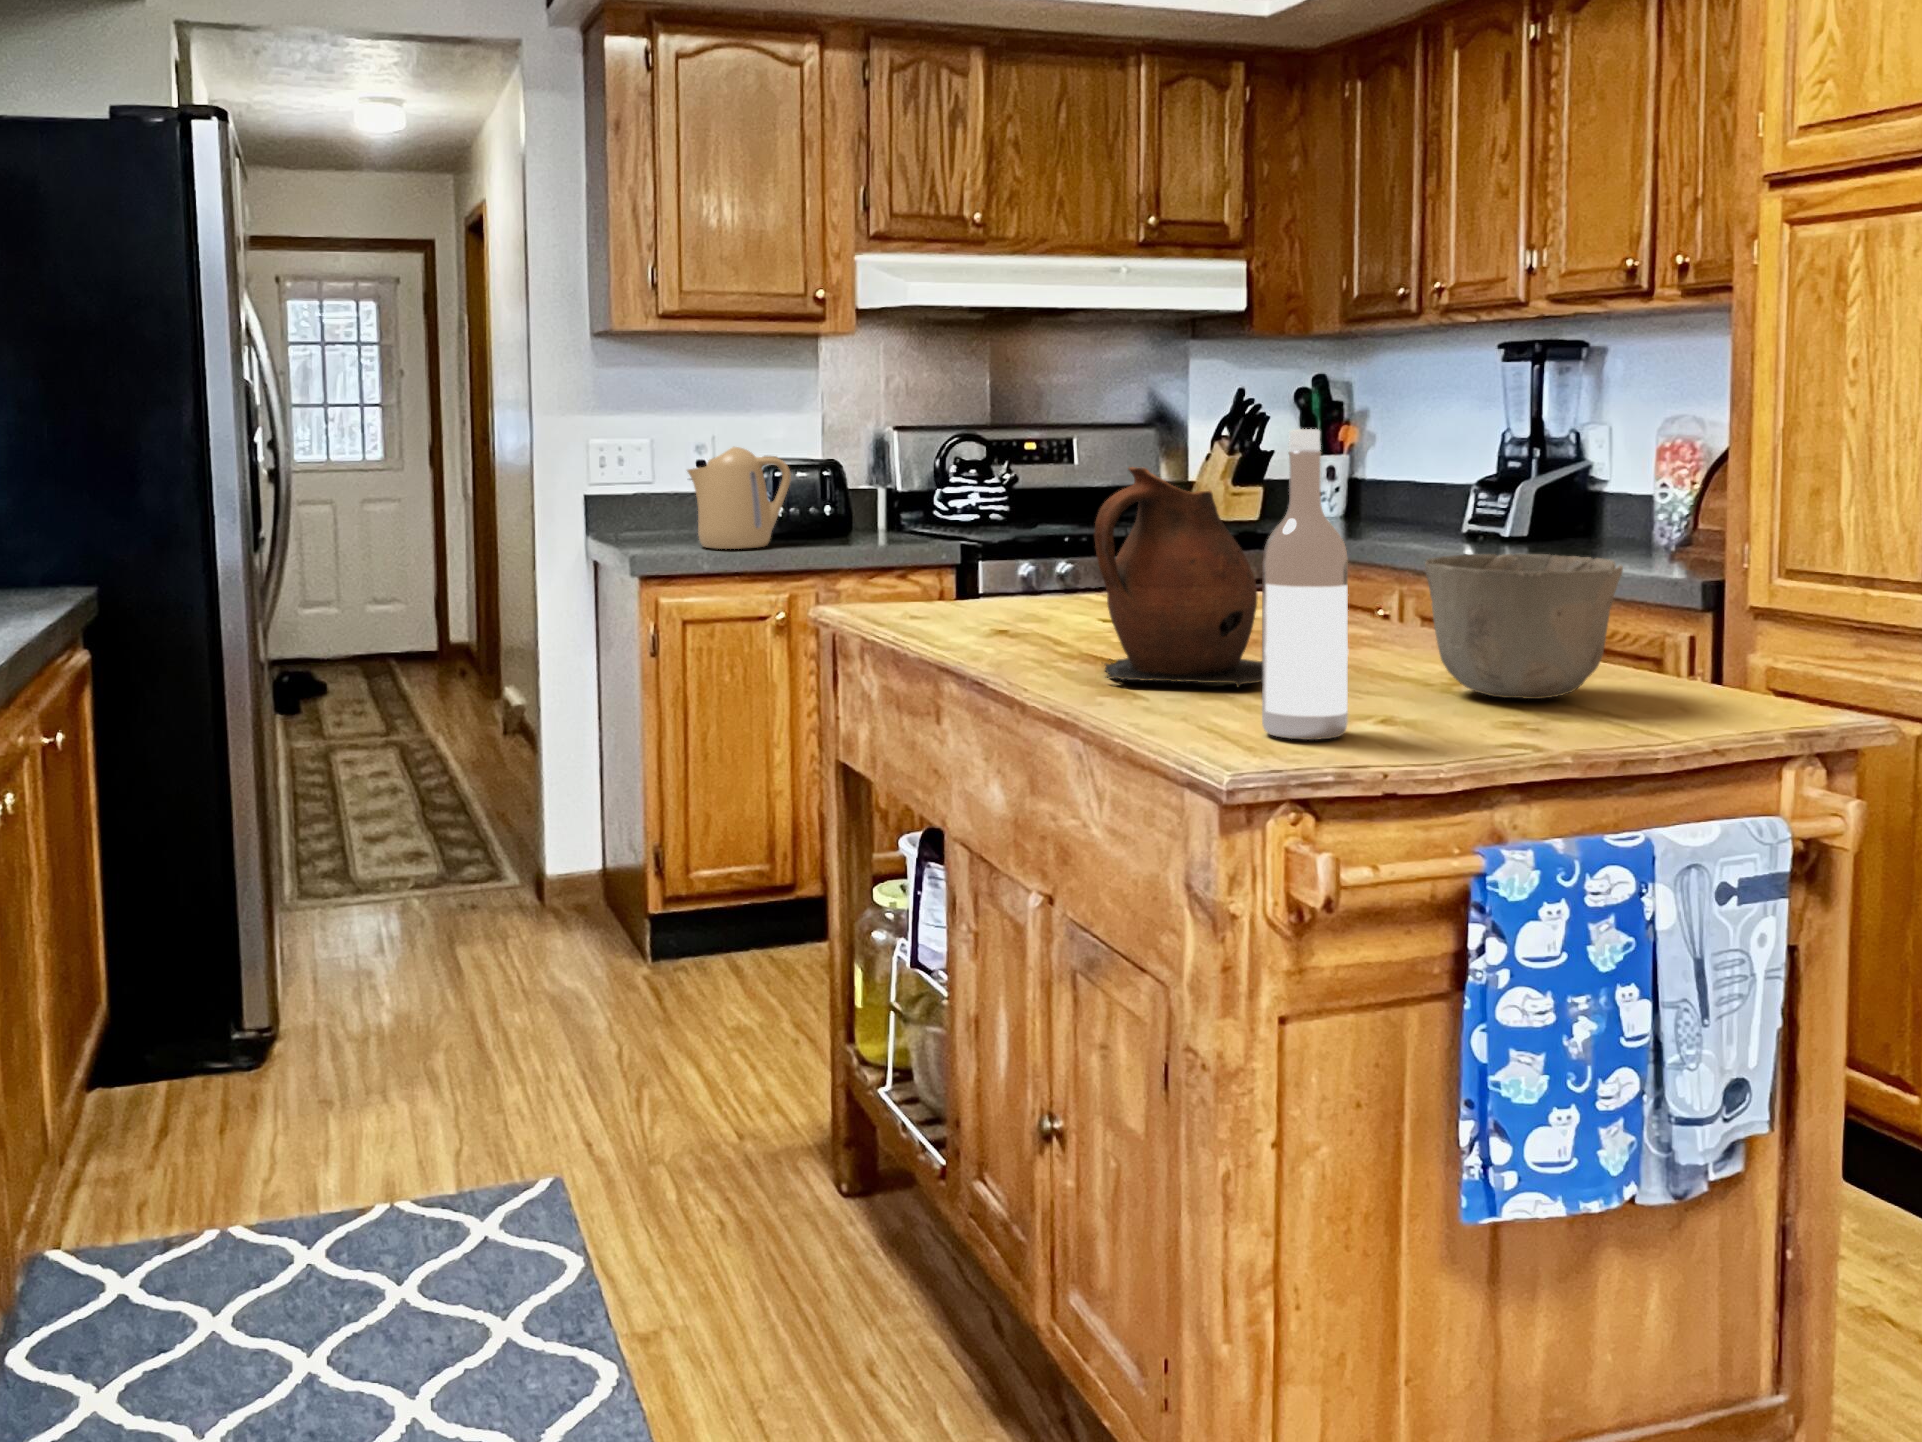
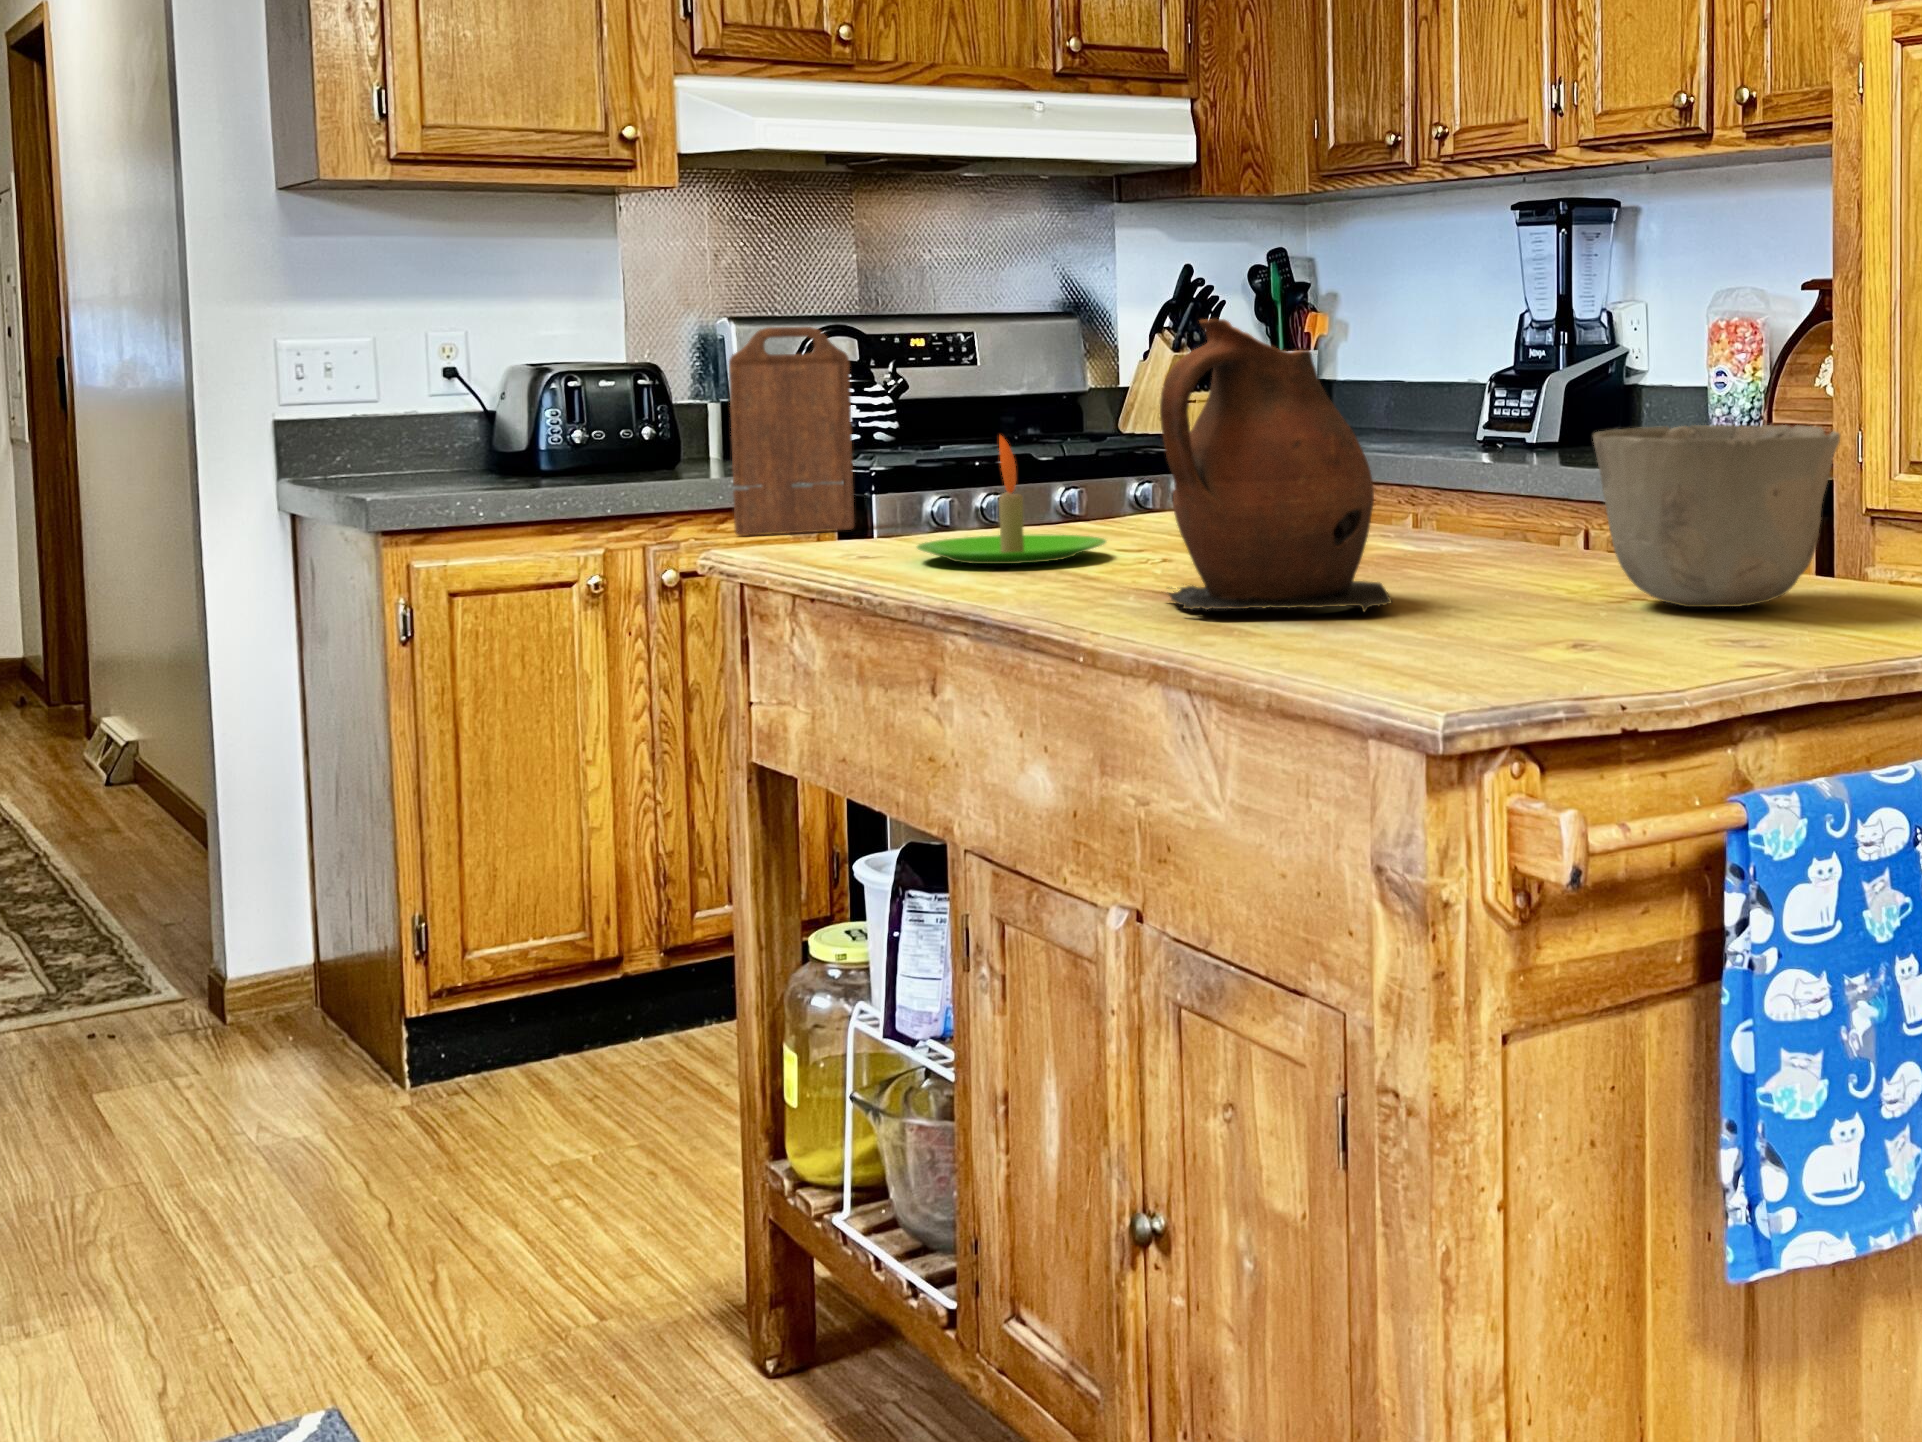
wine bottle: present [1262,429,1348,740] -> none [1433,248,1550,665]
cutting board: none [880,438,967,589] -> present [729,327,854,536]
kettle: present [687,447,791,549] -> none [440,342,597,487]
candle: none [954,537,1092,632] -> present [917,436,1106,564]

